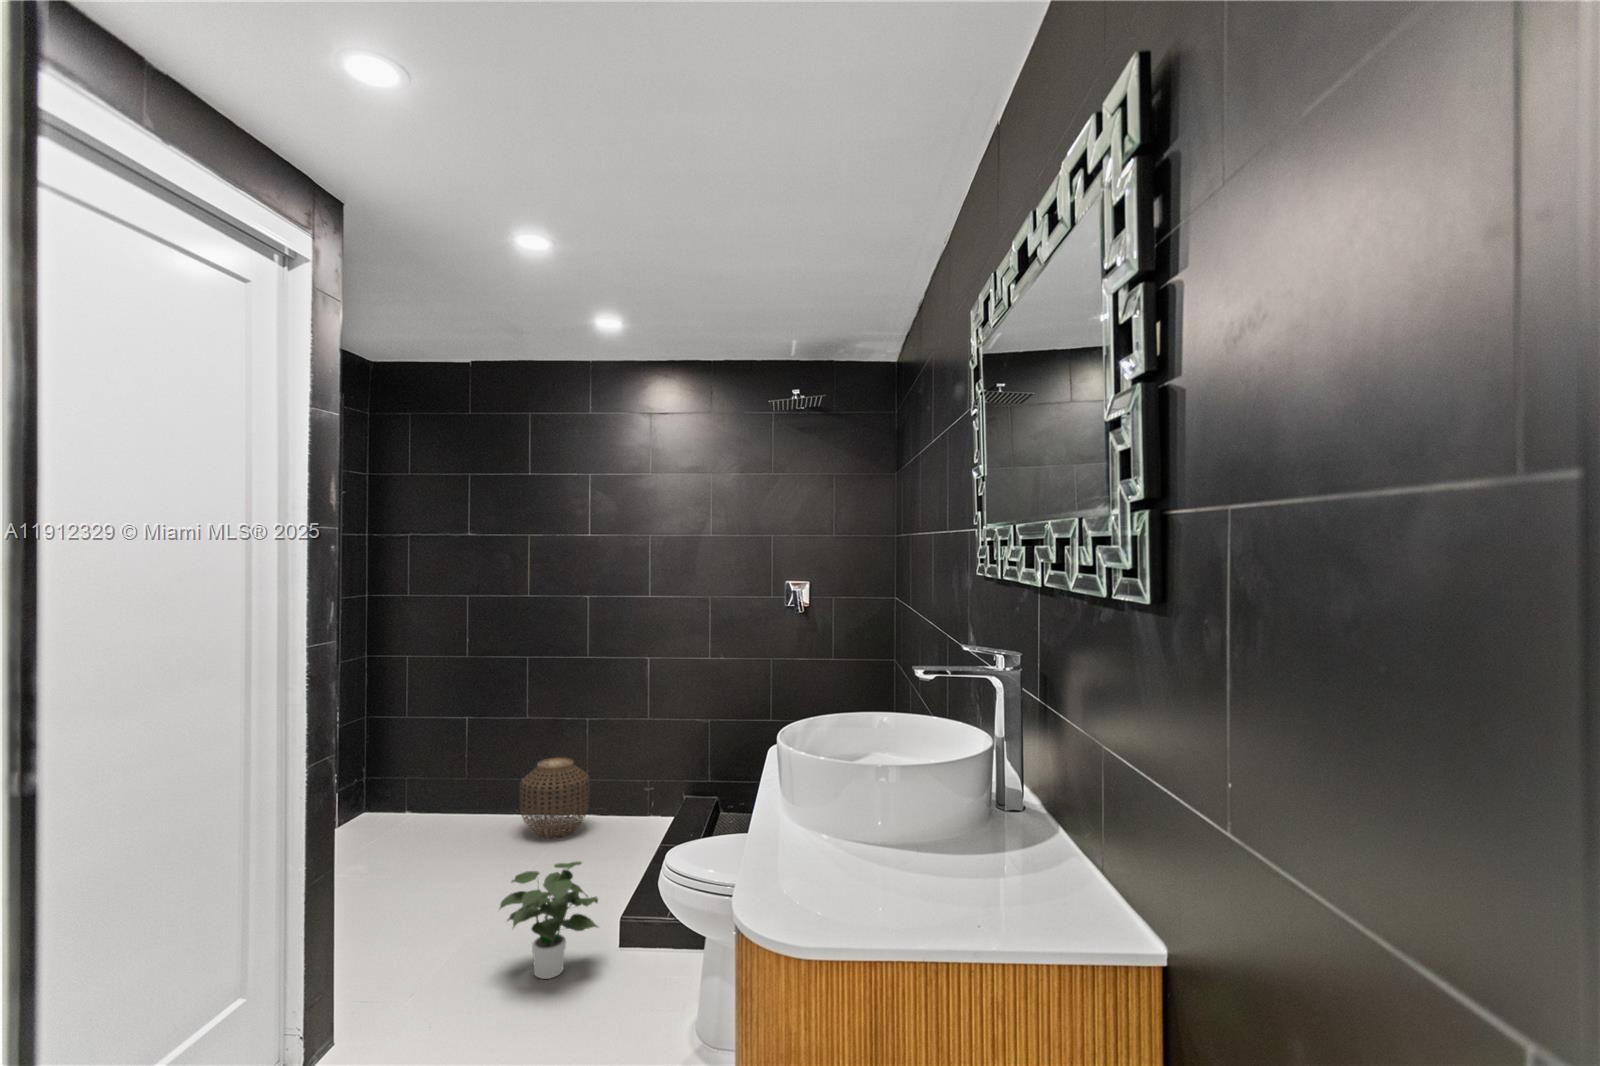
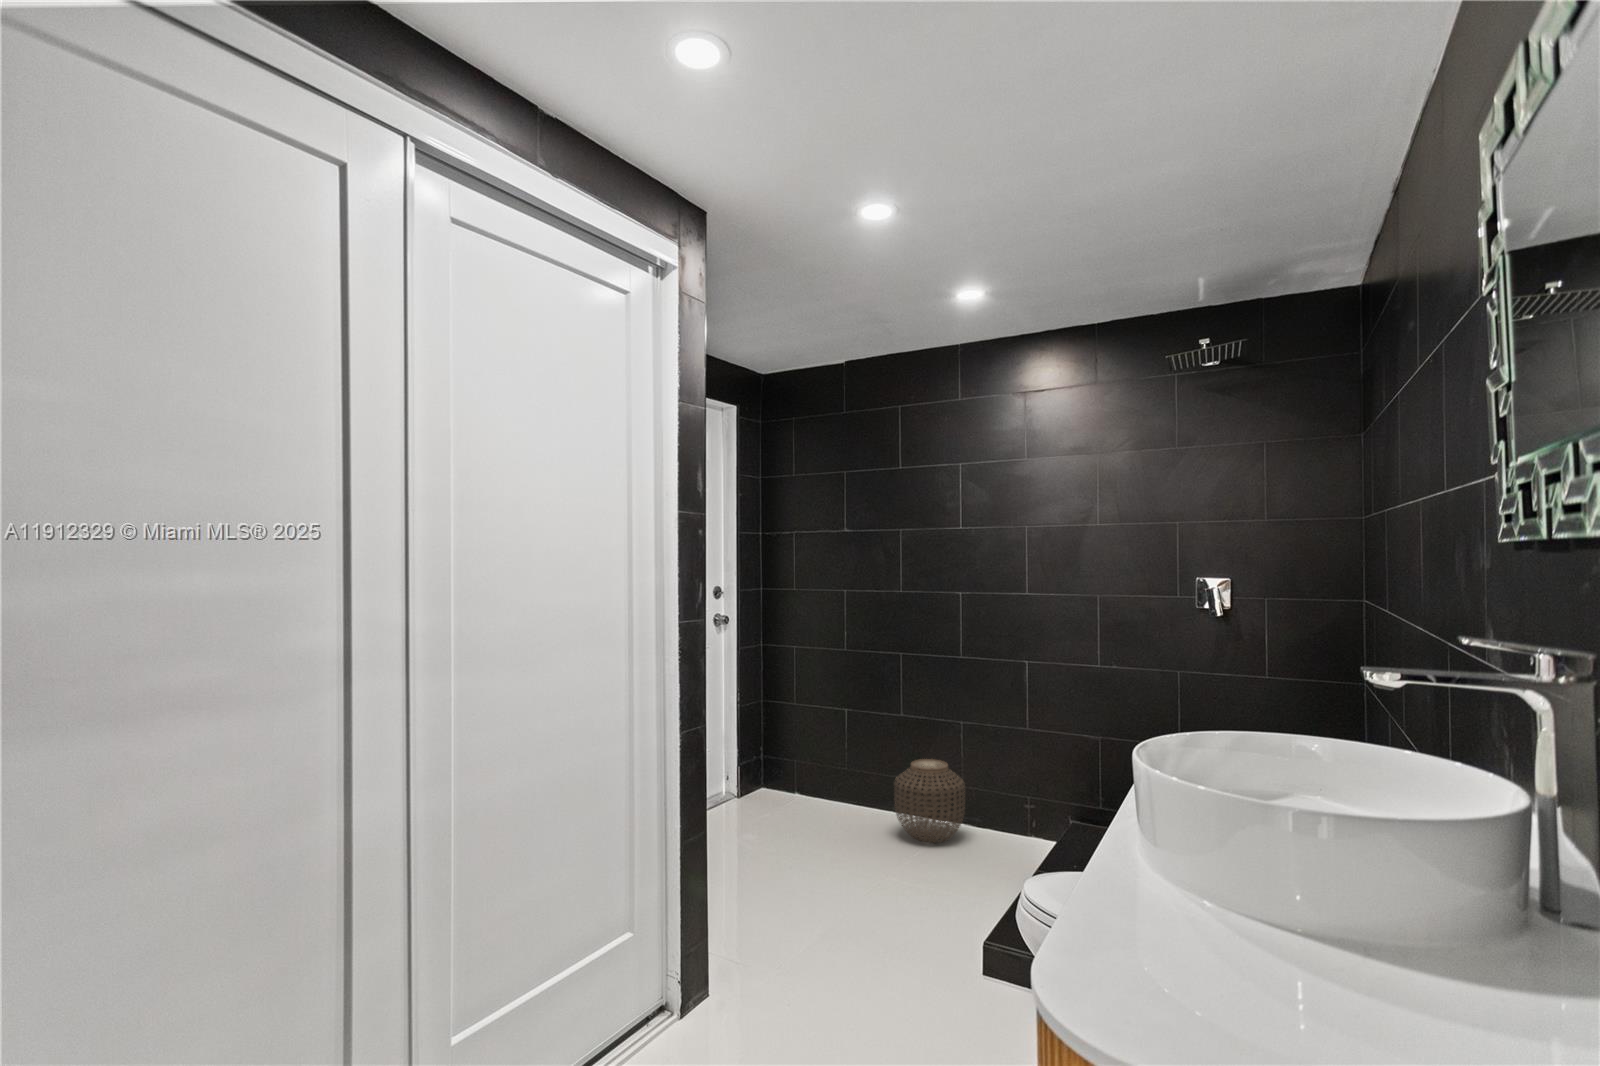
potted plant: present [499,861,598,979] -> none [855,865,957,984]

